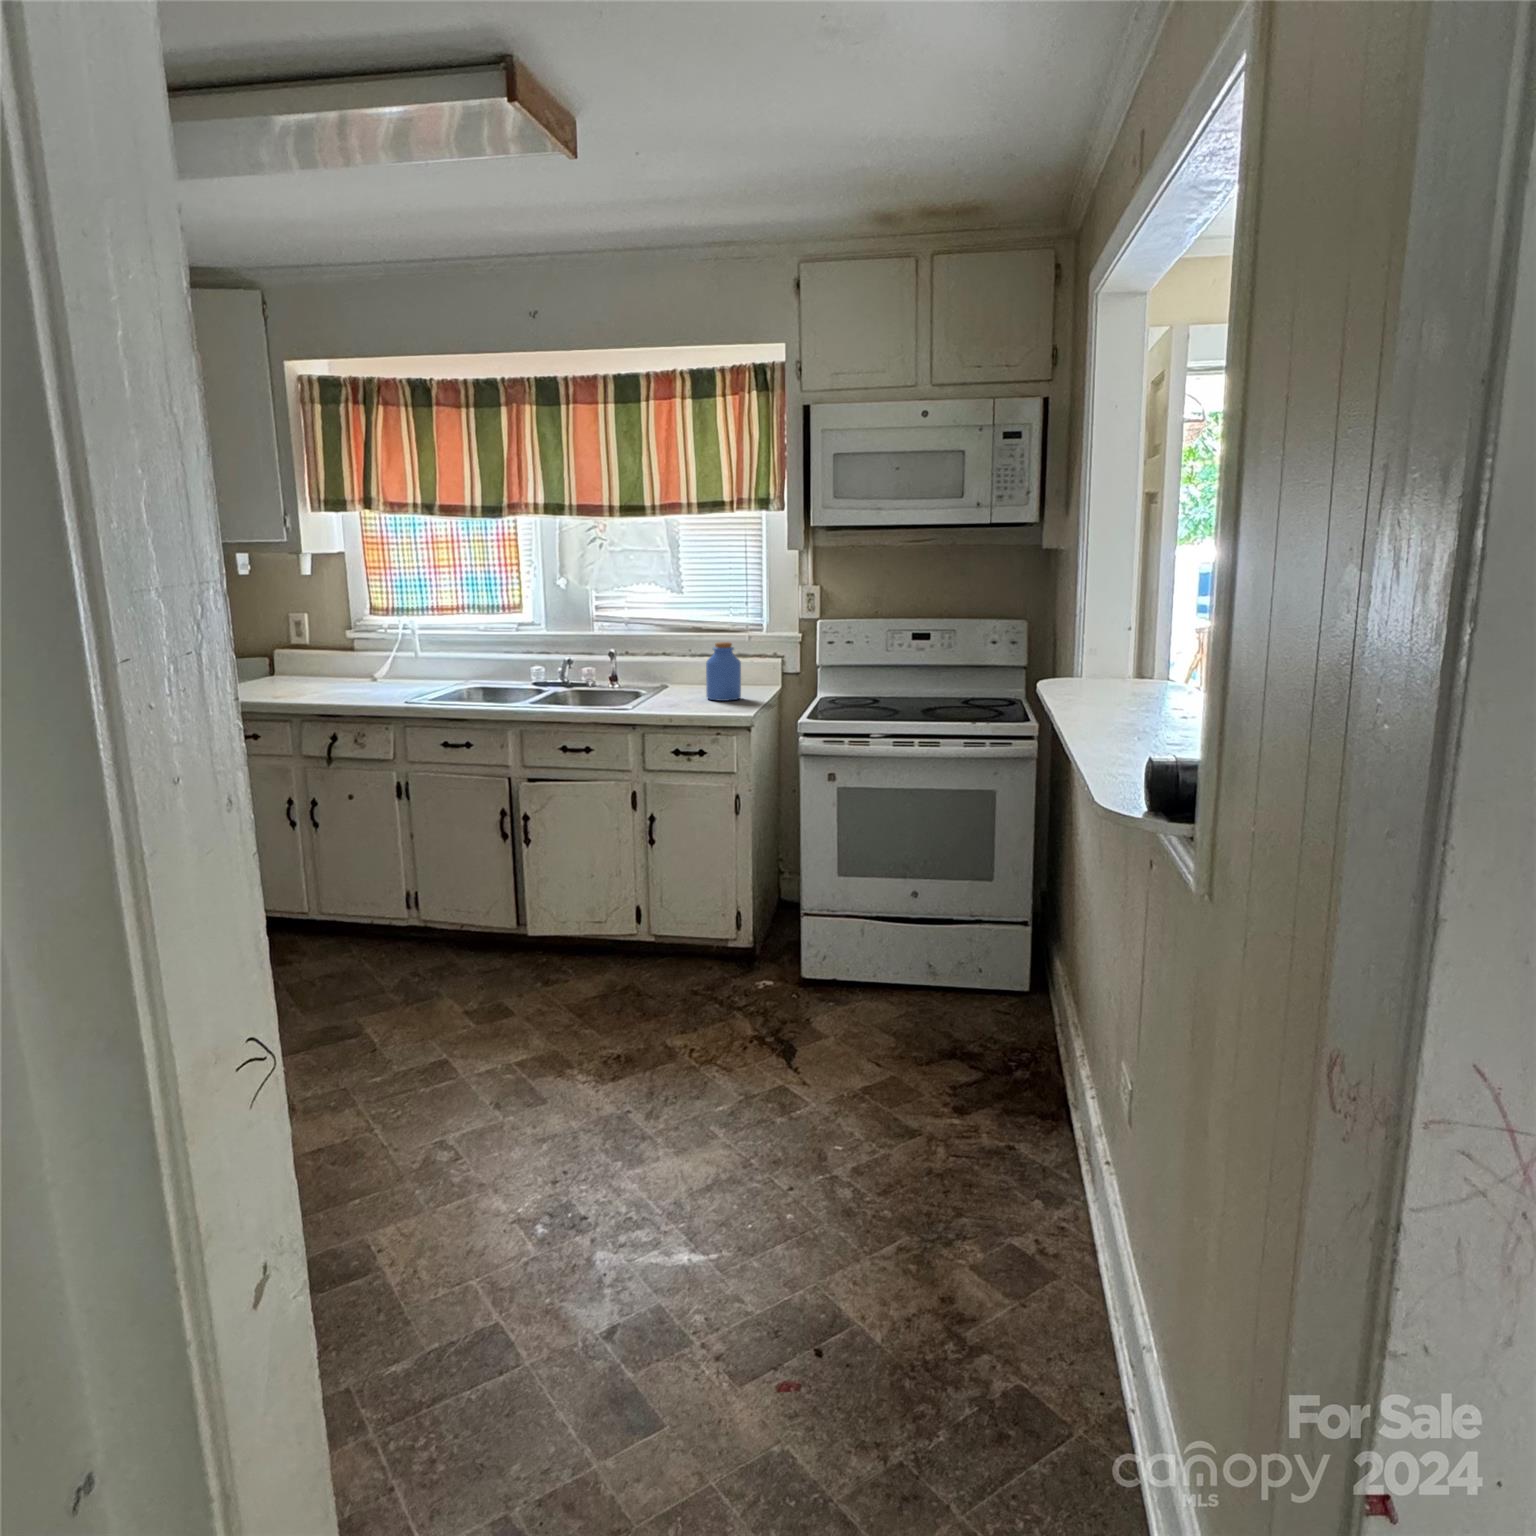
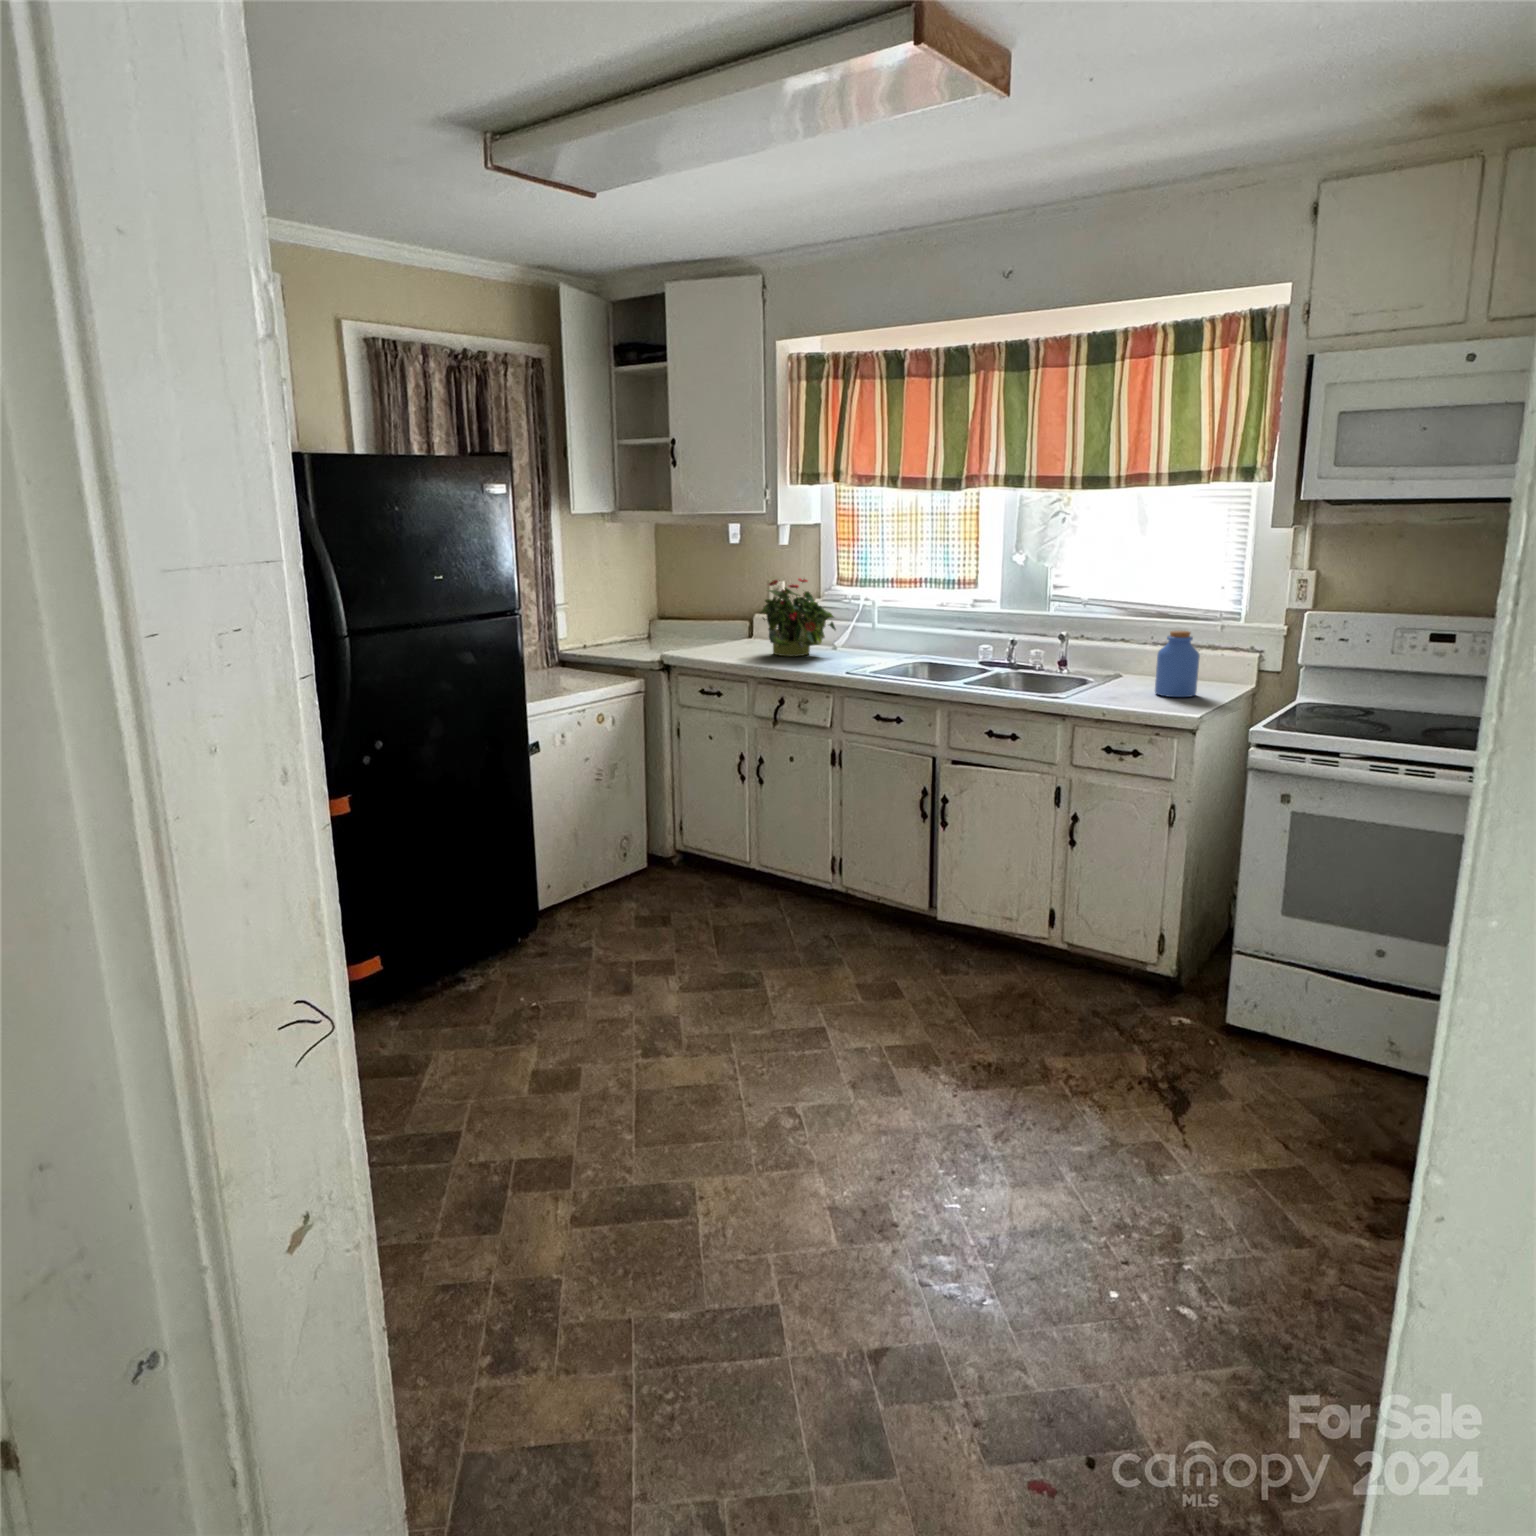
potted plant: none [292,606,380,689] -> present [760,578,836,656]

